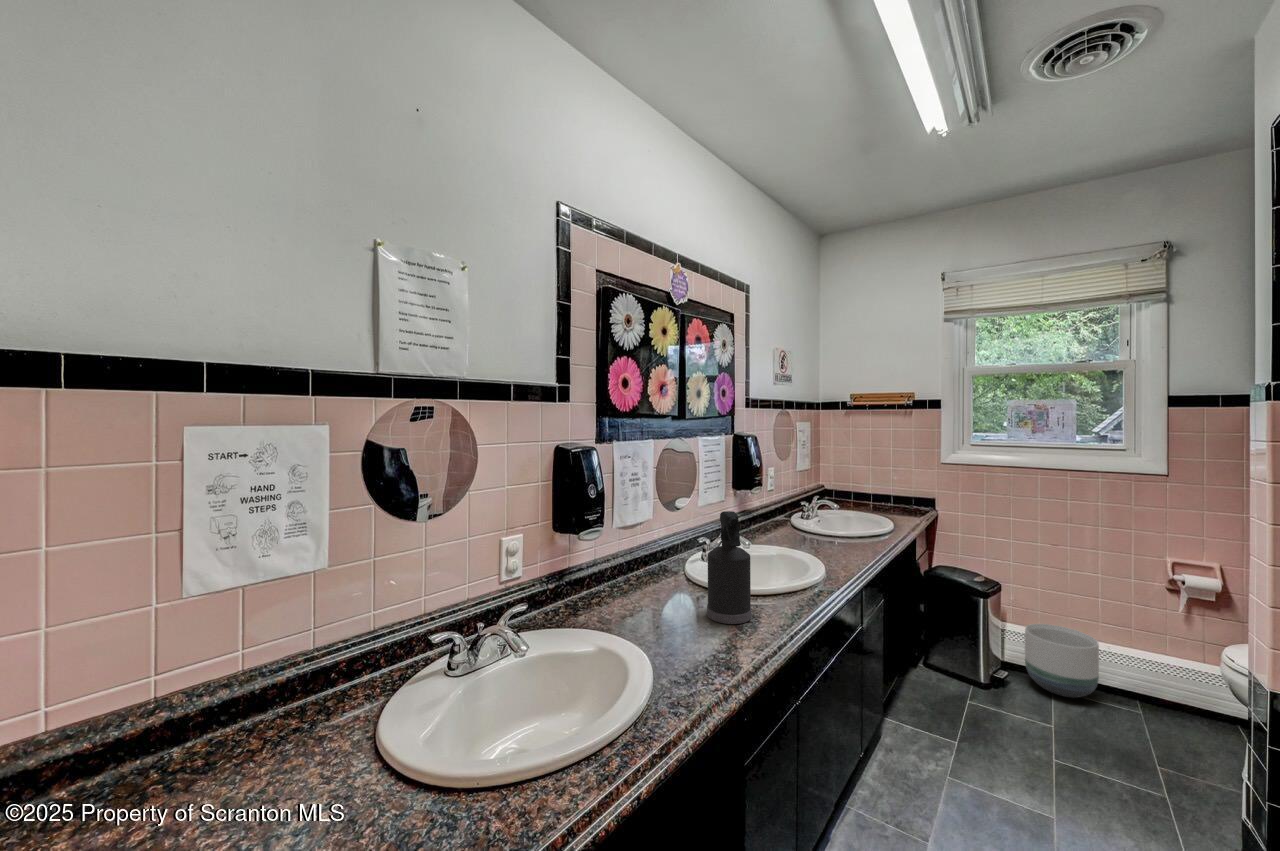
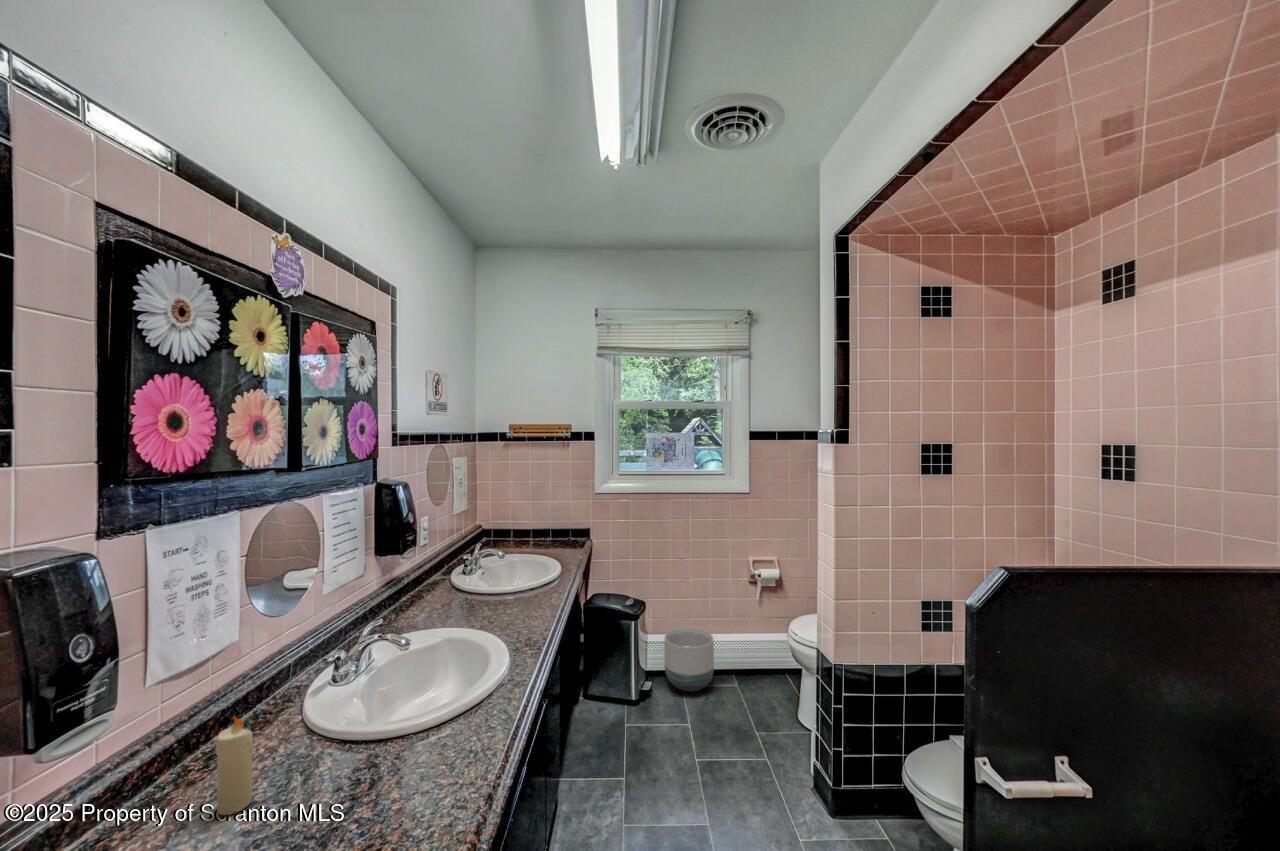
spray bottle: present [707,511,752,624] -> none [346,629,422,820]
candle: none [645,547,661,600] -> present [216,716,253,815]

